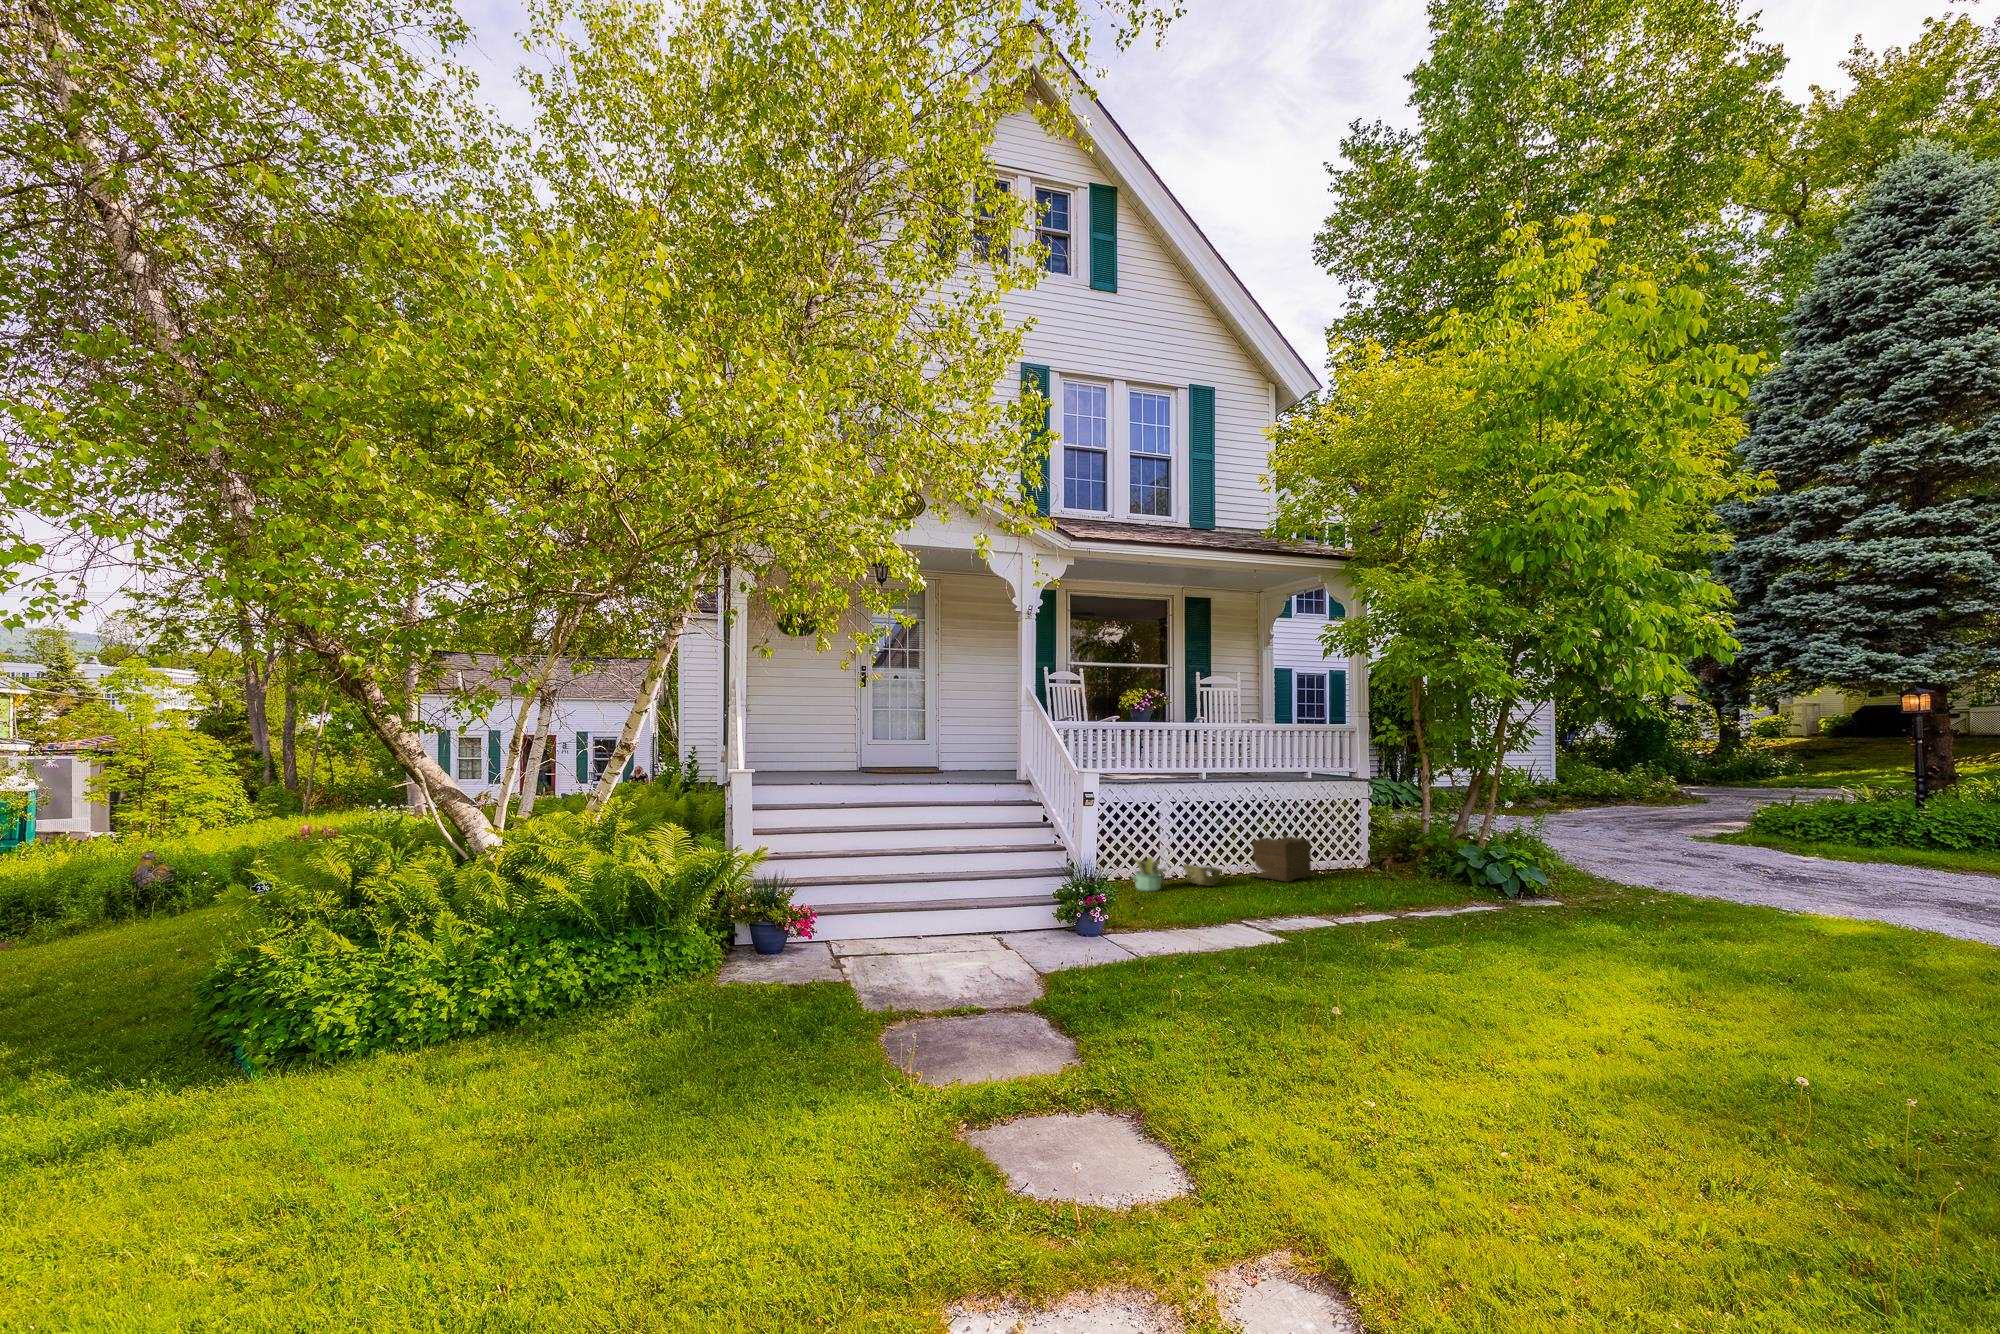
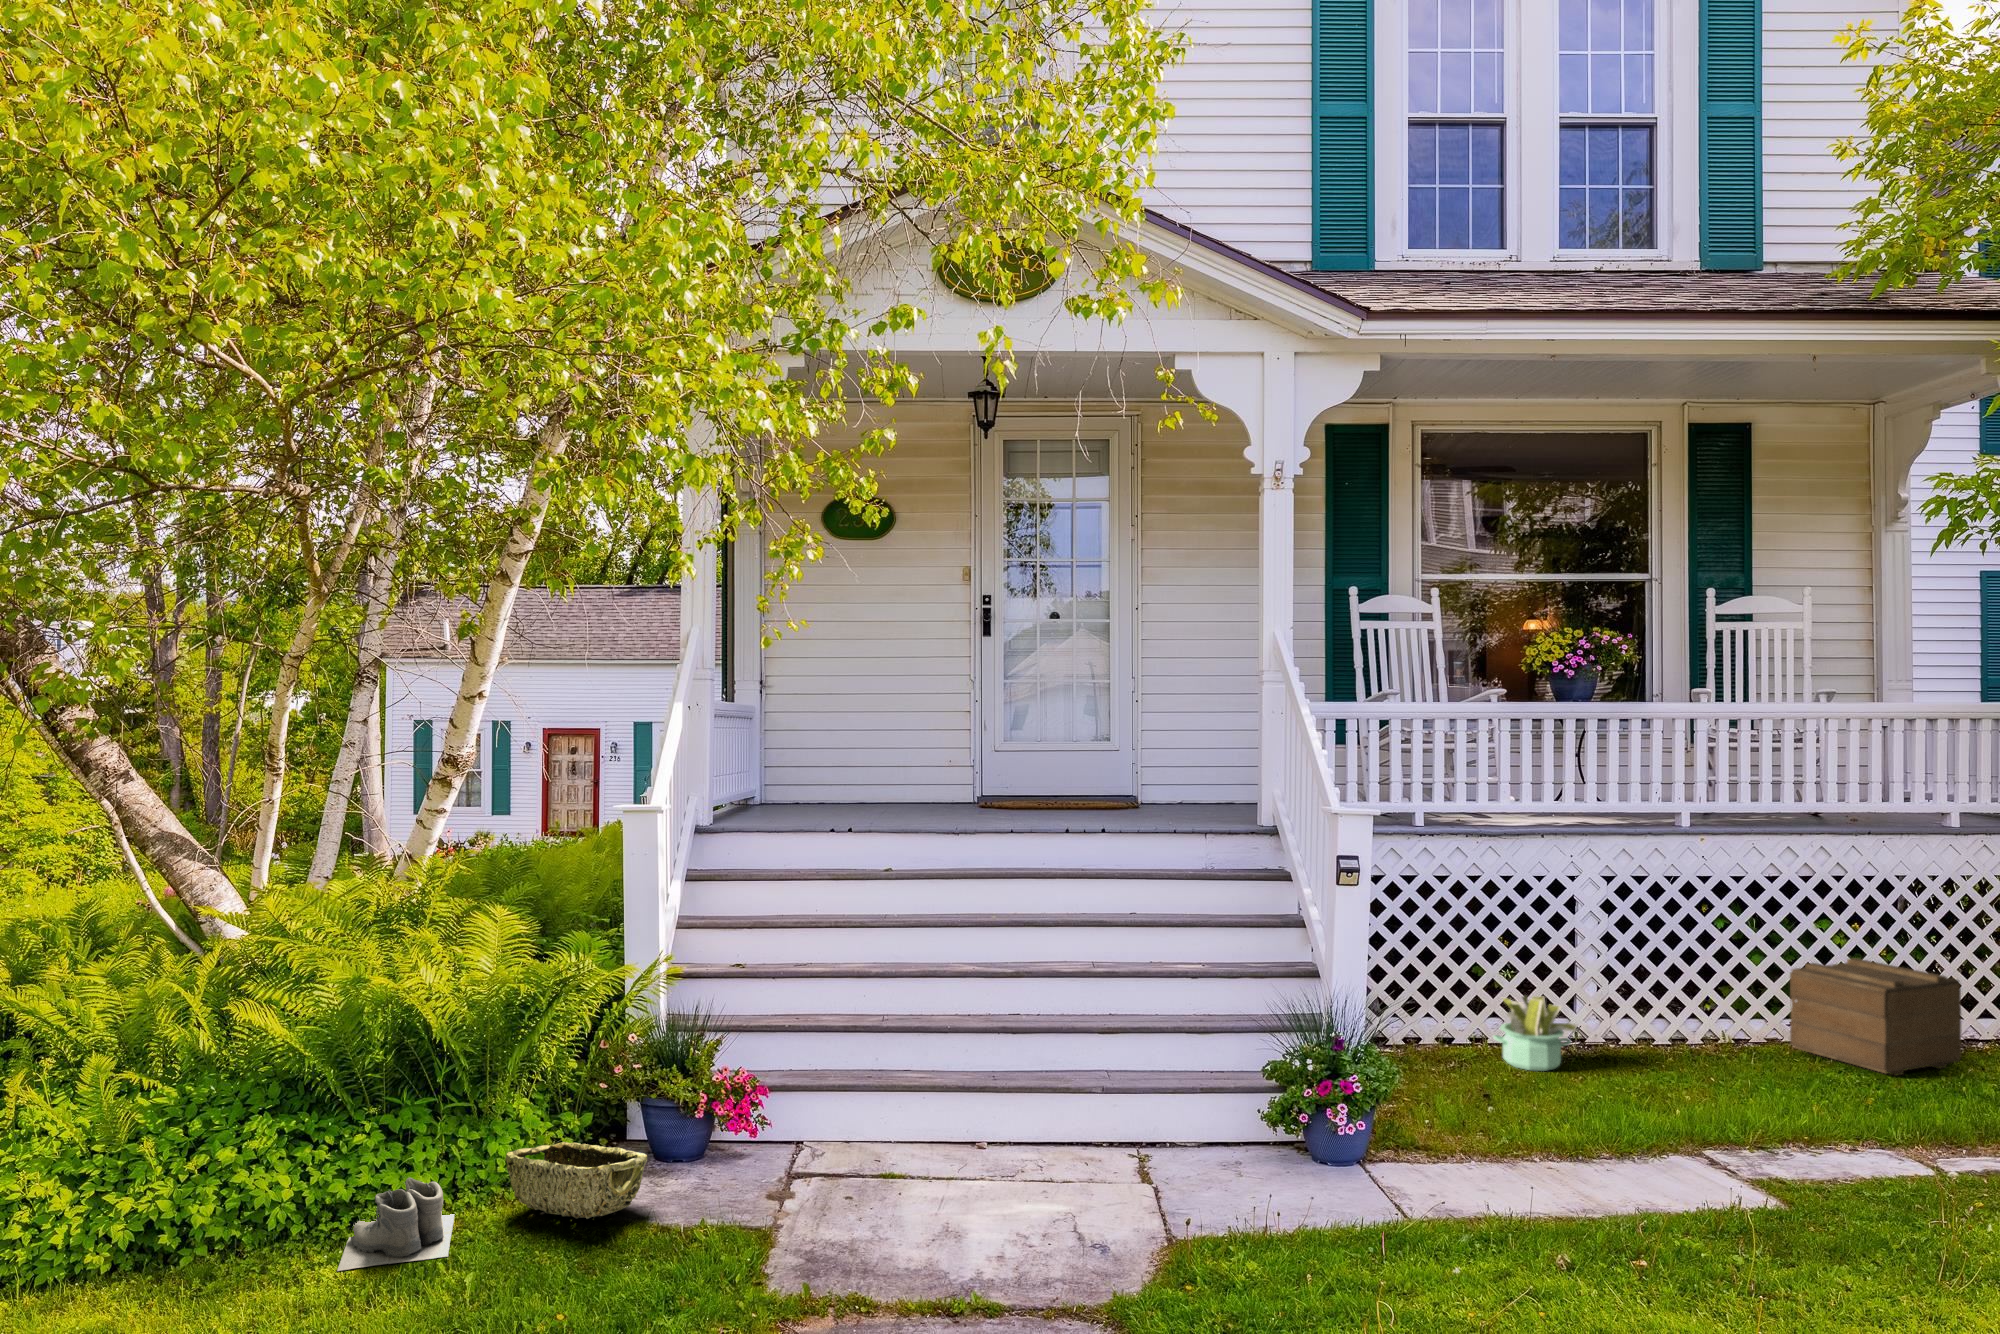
woven basket: present [1183,864,1222,886] -> present [505,1142,647,1219]
boots: none [607,967,682,1018] -> present [337,1178,455,1271]

